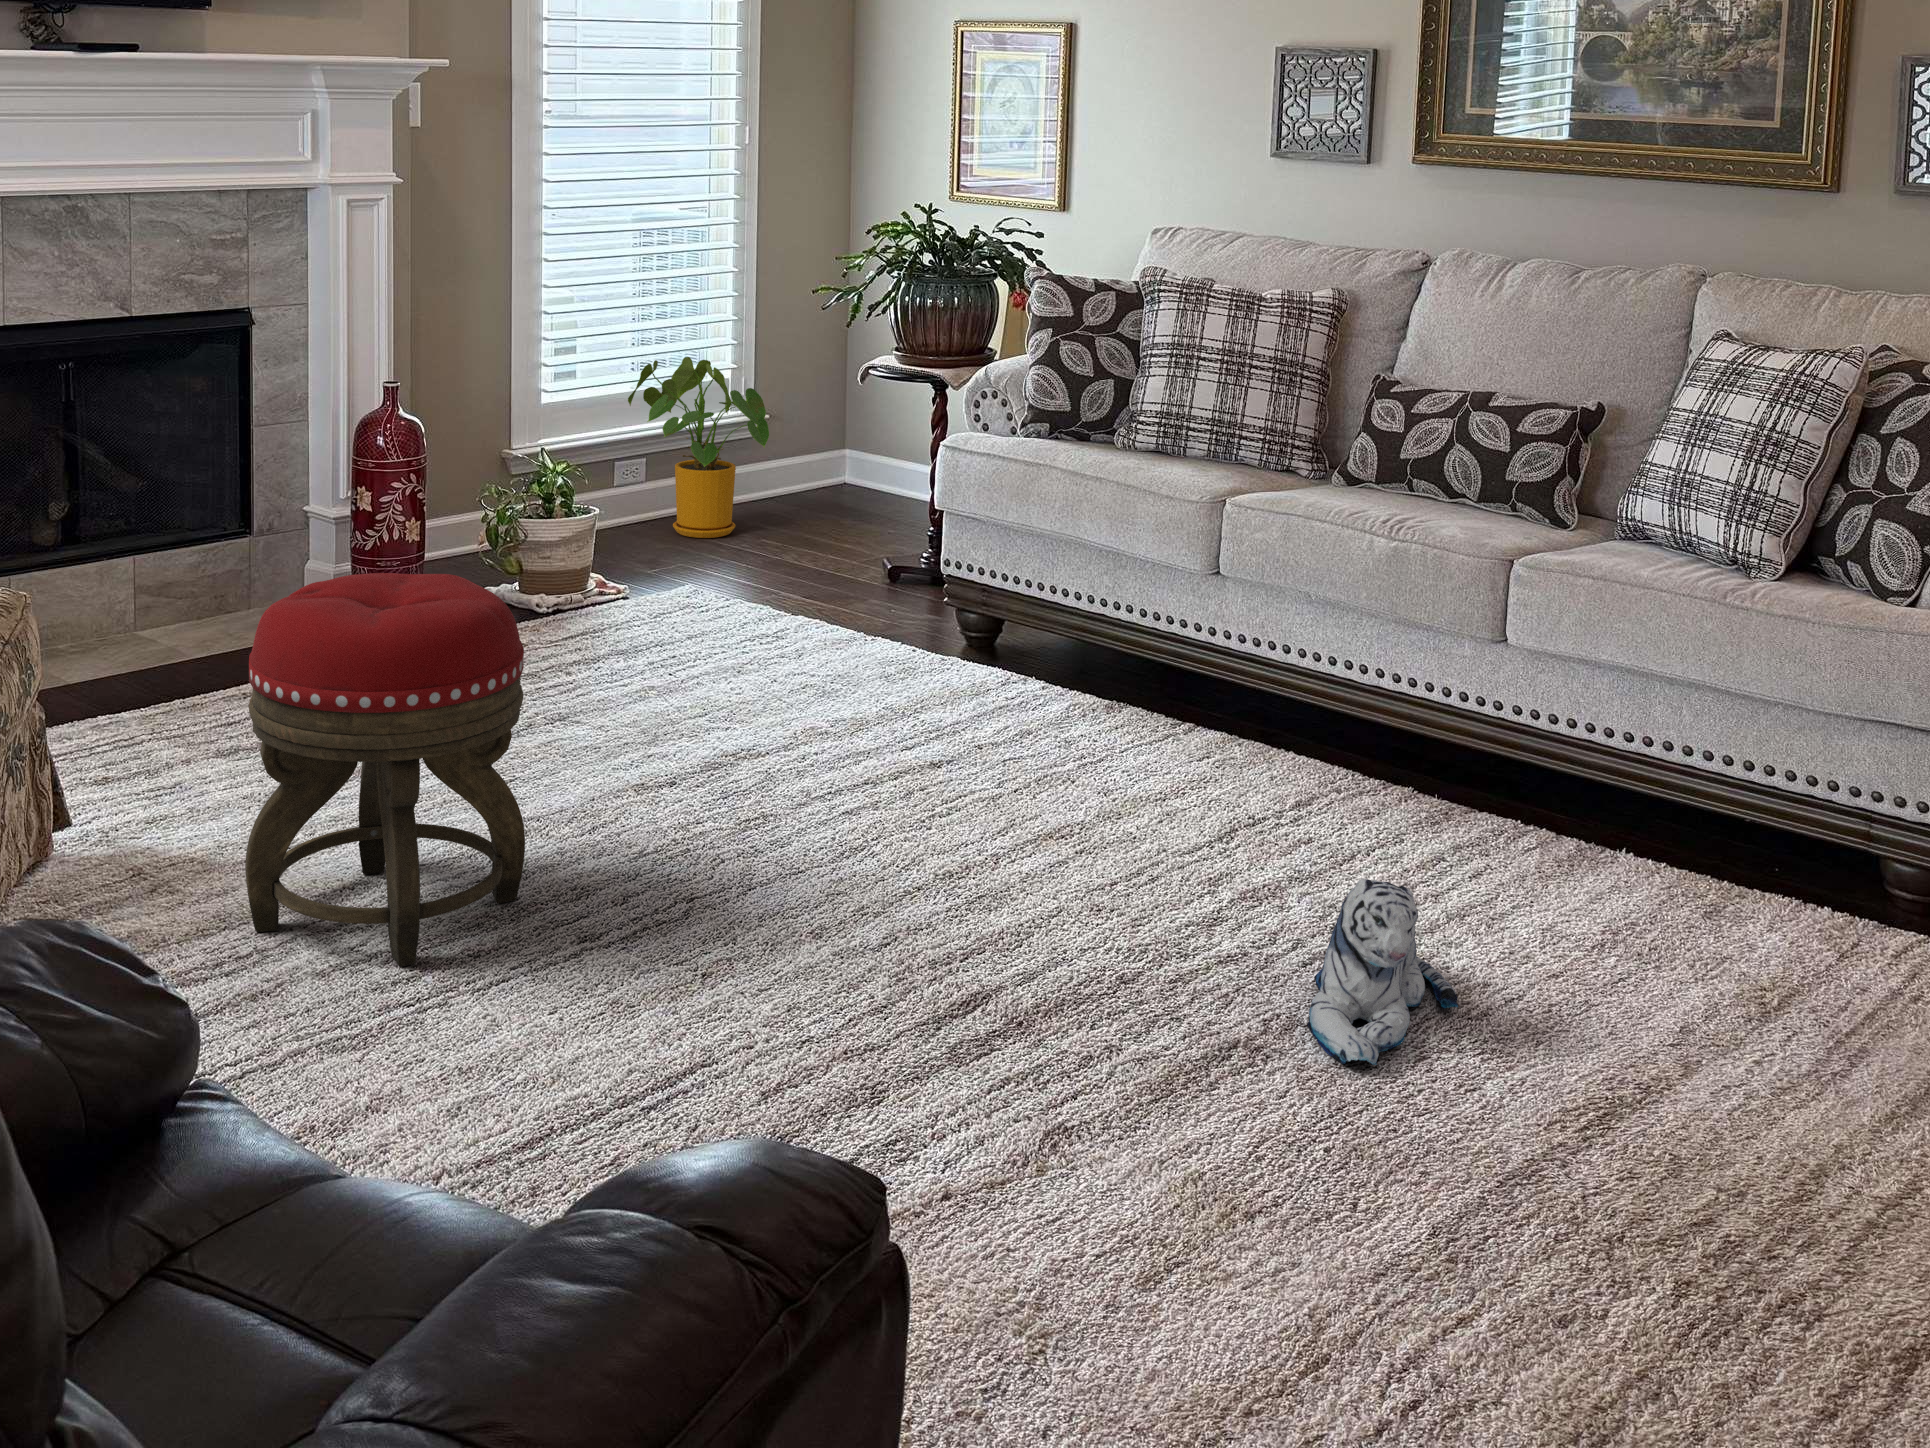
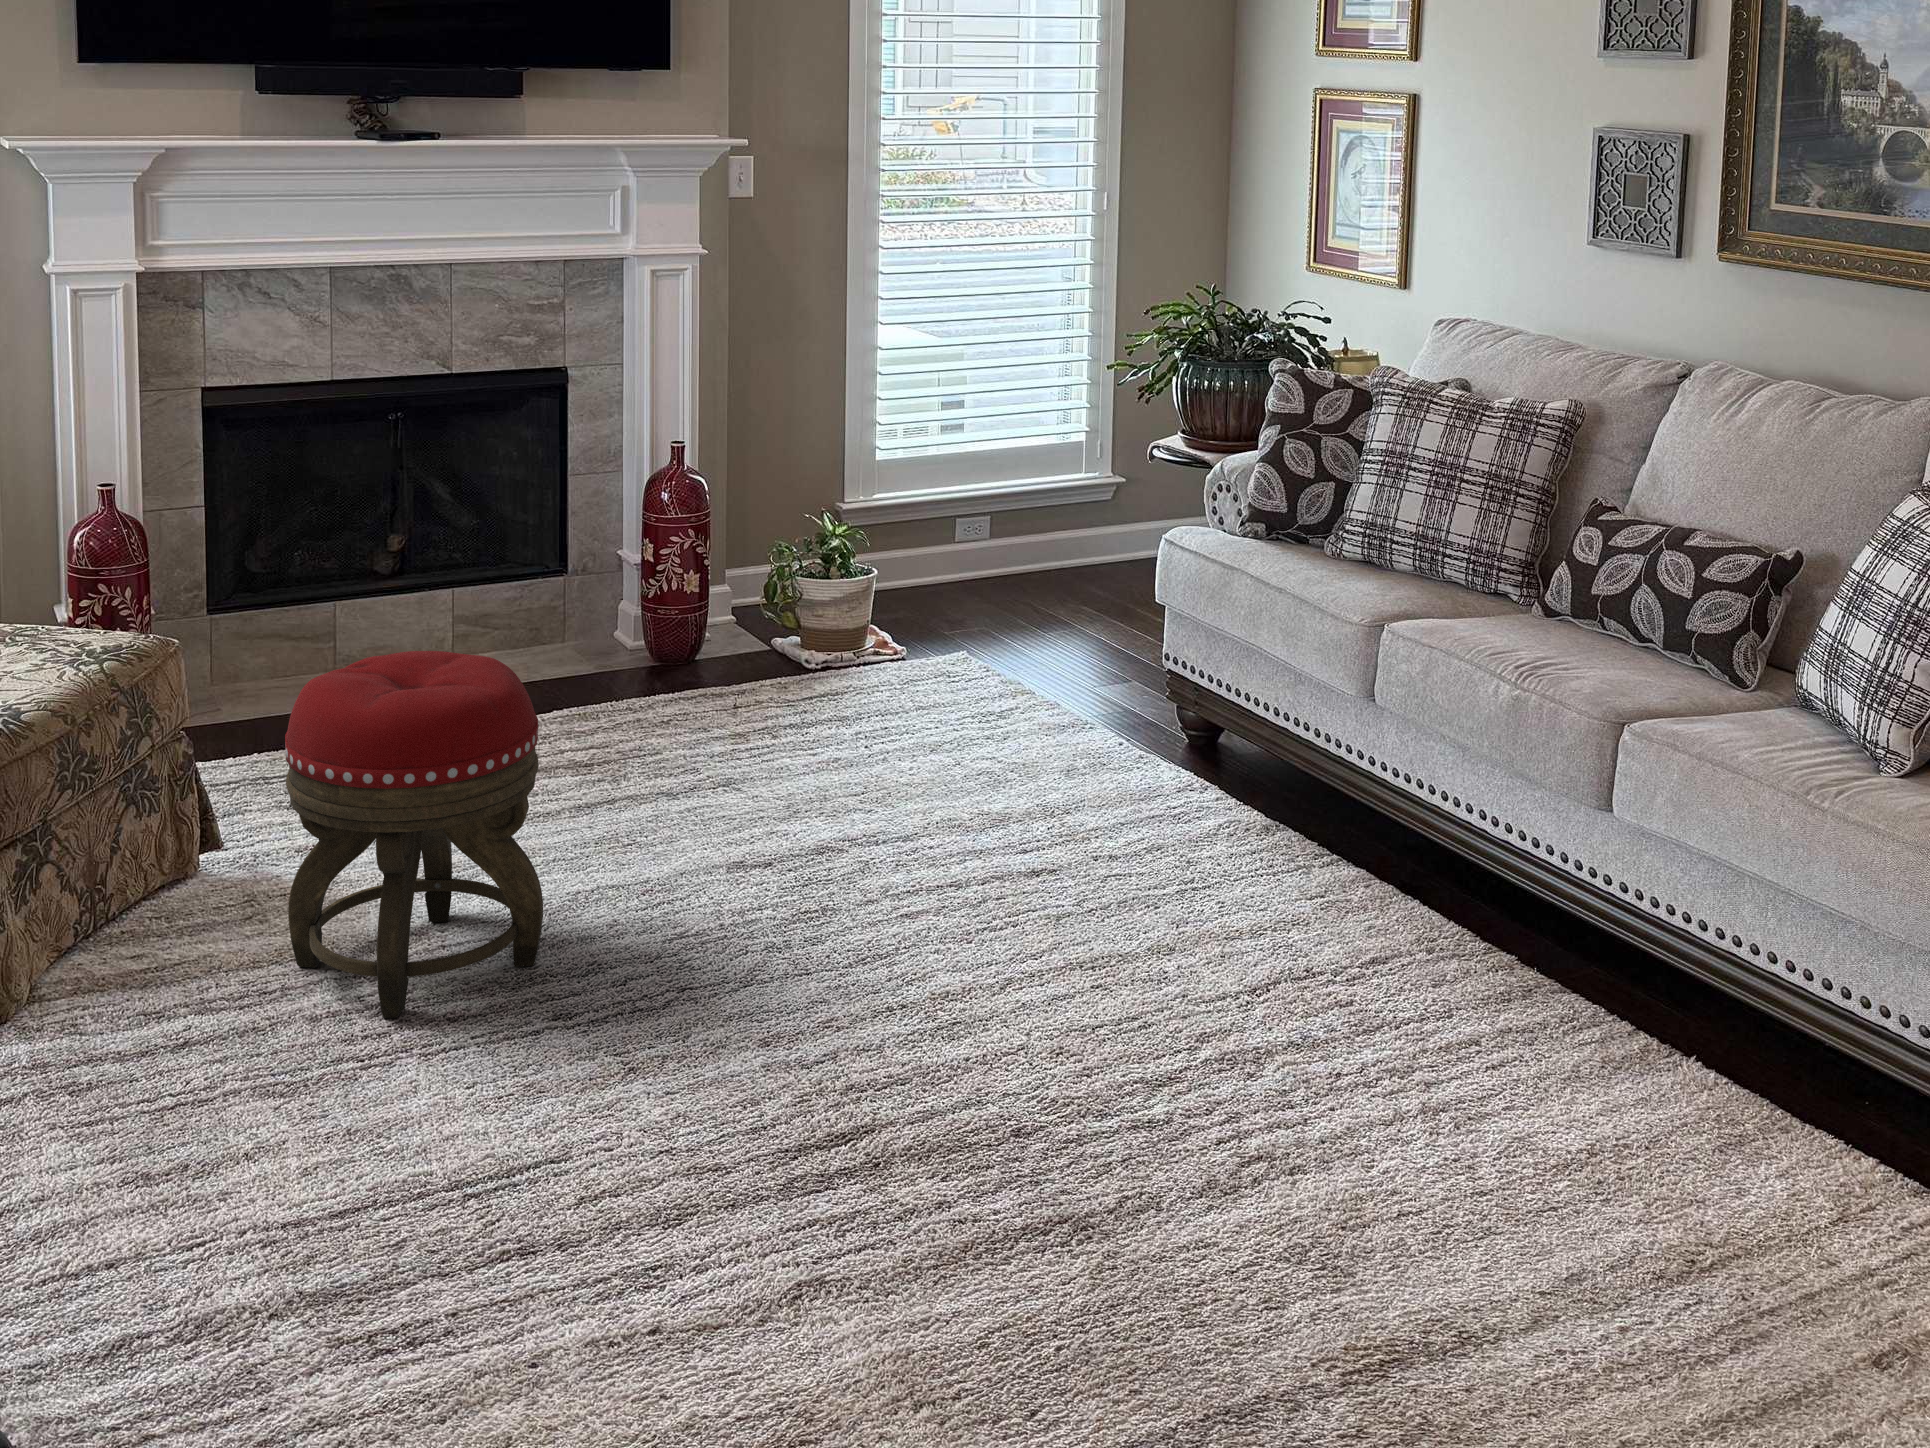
house plant: present [628,357,769,538] -> none [964,419,1094,601]
plush toy: present [1308,878,1458,1065] -> none [1146,1070,1342,1270]

